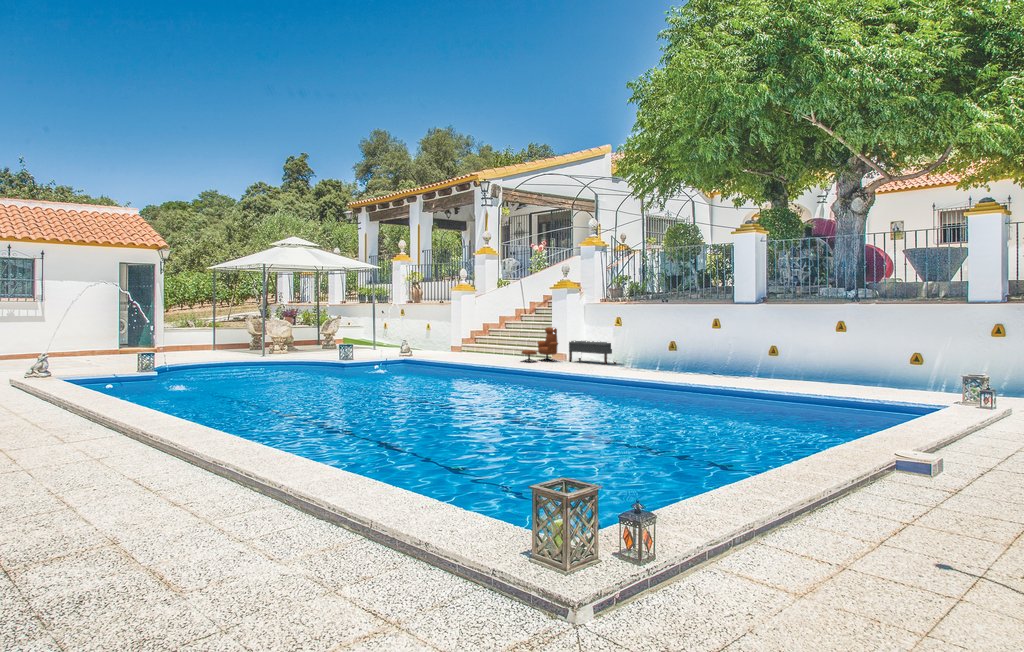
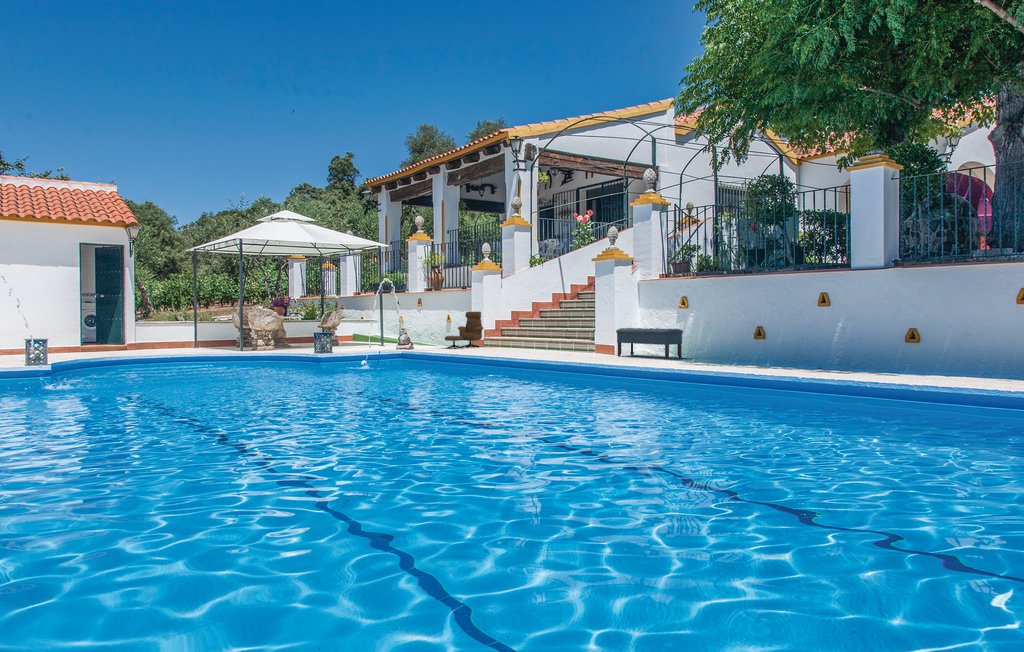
lounge chair: present [522,327,558,362] -> present [445,312,484,349]

